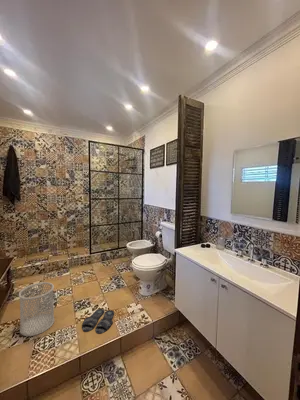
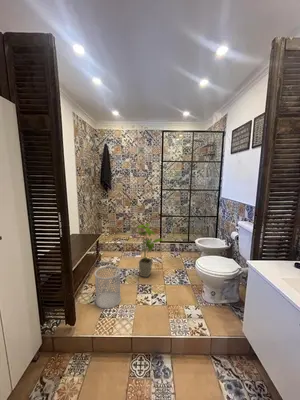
house plant: none [66,231,99,290] -> present [138,223,163,277]
slippers: present [82,309,114,334] -> none [140,302,172,327]

